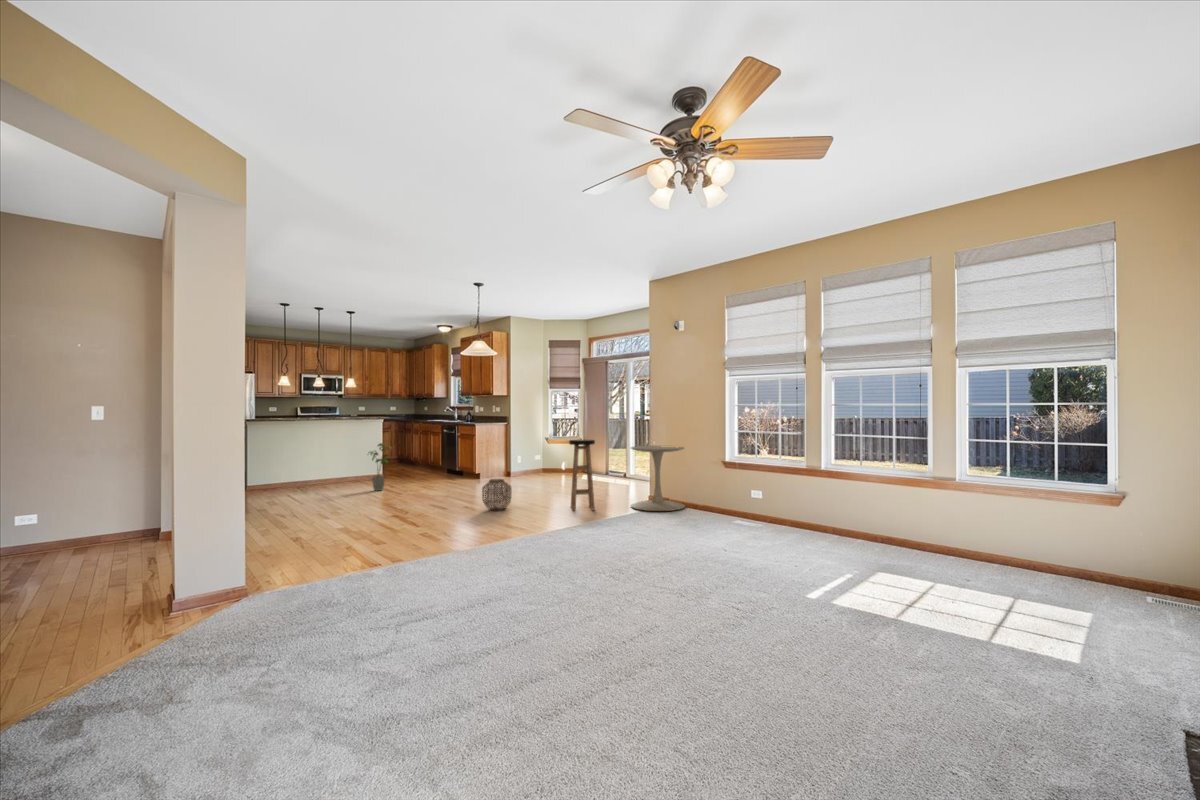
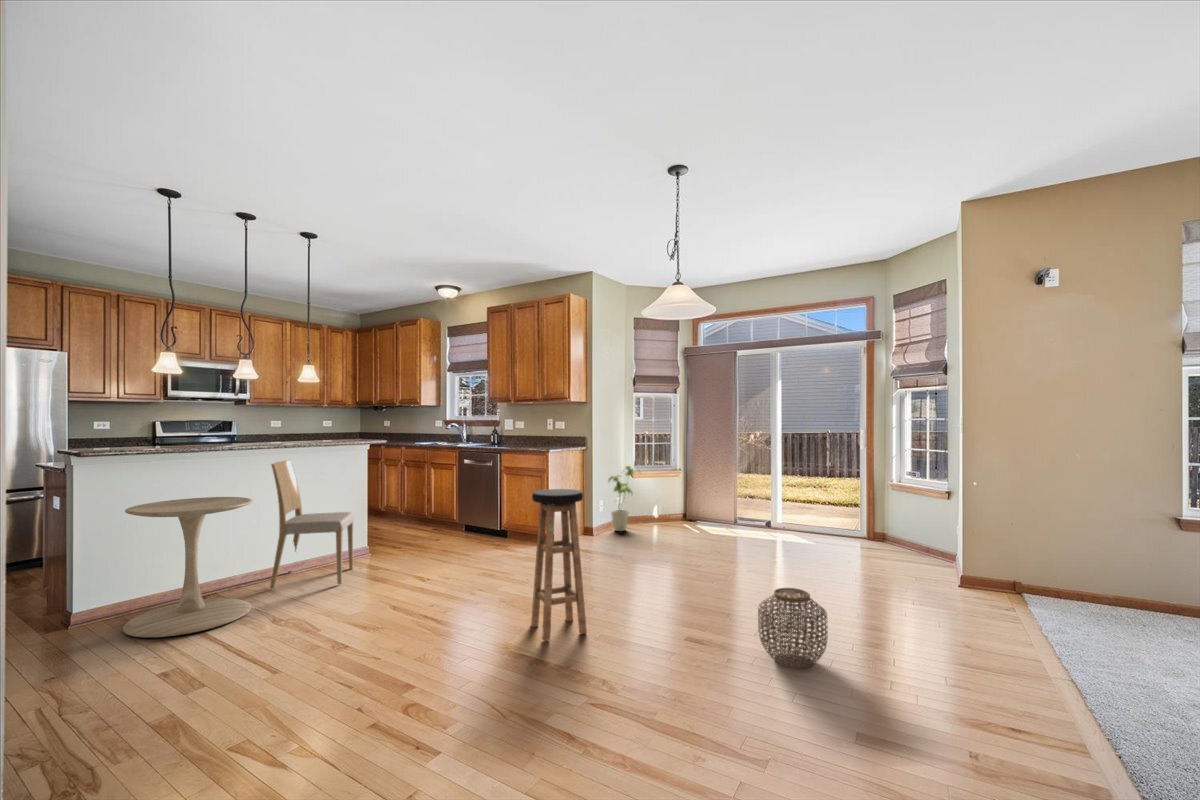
dining chair: none [327,426,369,485] -> present [270,460,353,589]
bar stool: present [569,440,595,511] -> present [531,489,587,641]
house plant: present [370,443,390,491] -> present [609,466,633,531]
pedestal table: present [631,446,685,511] -> present [123,497,252,637]

